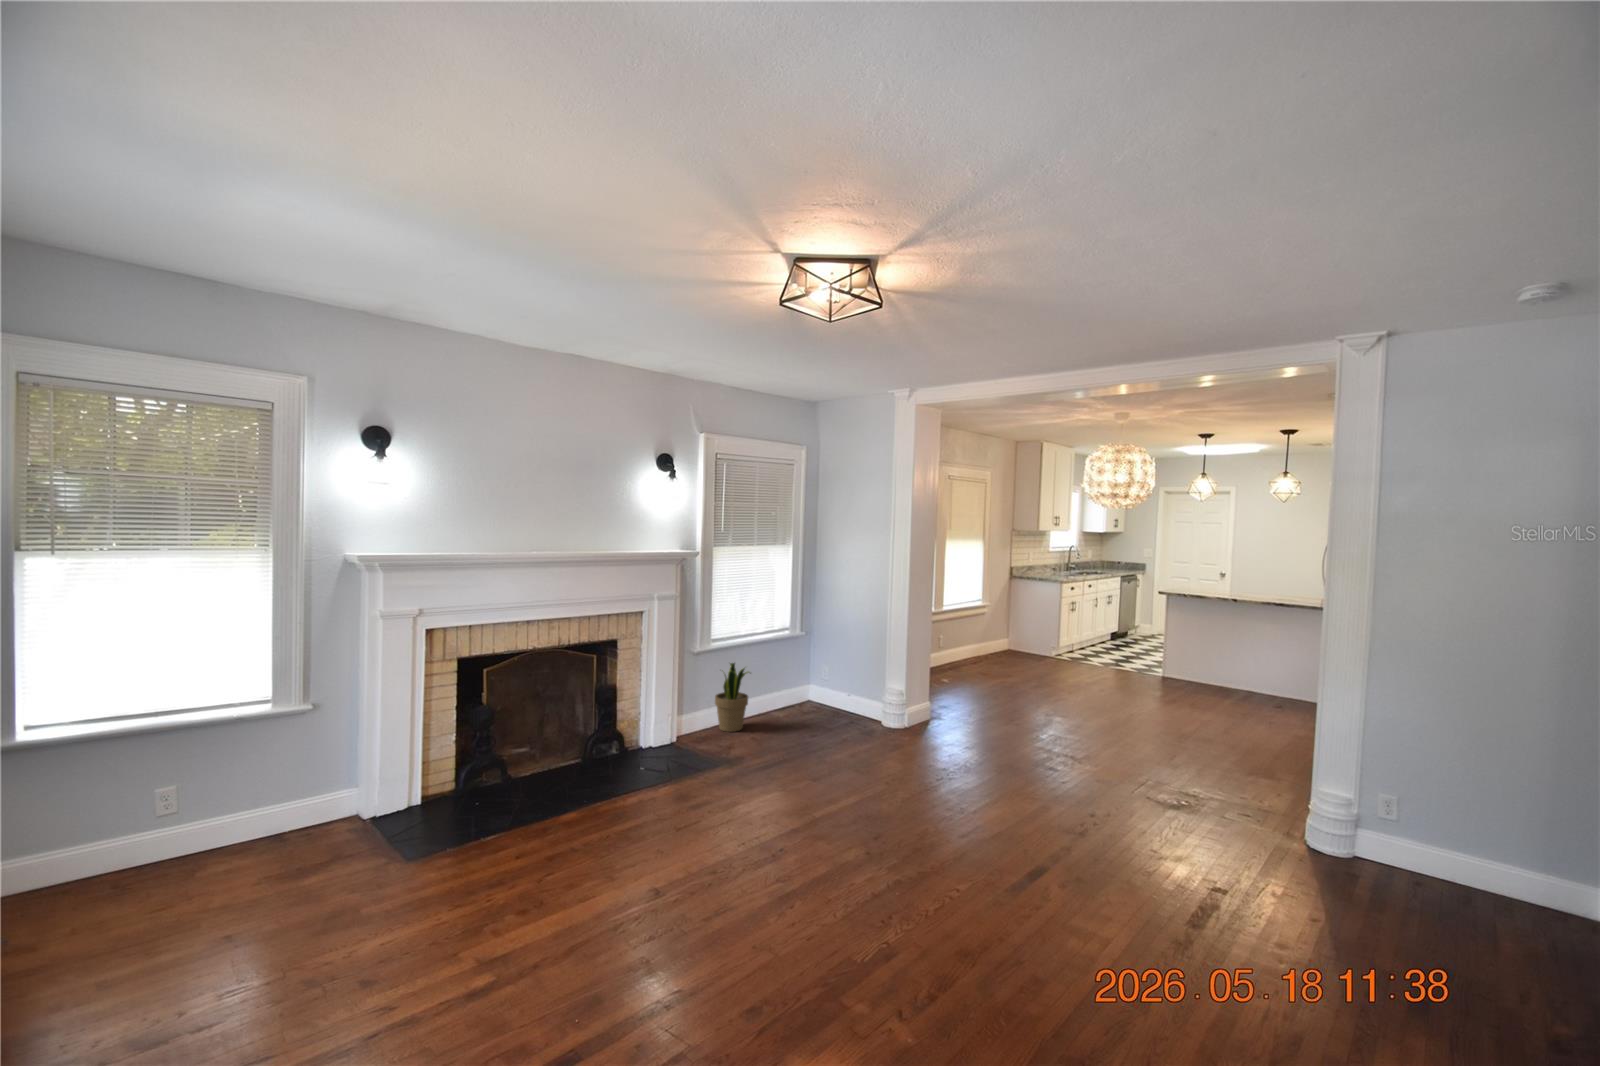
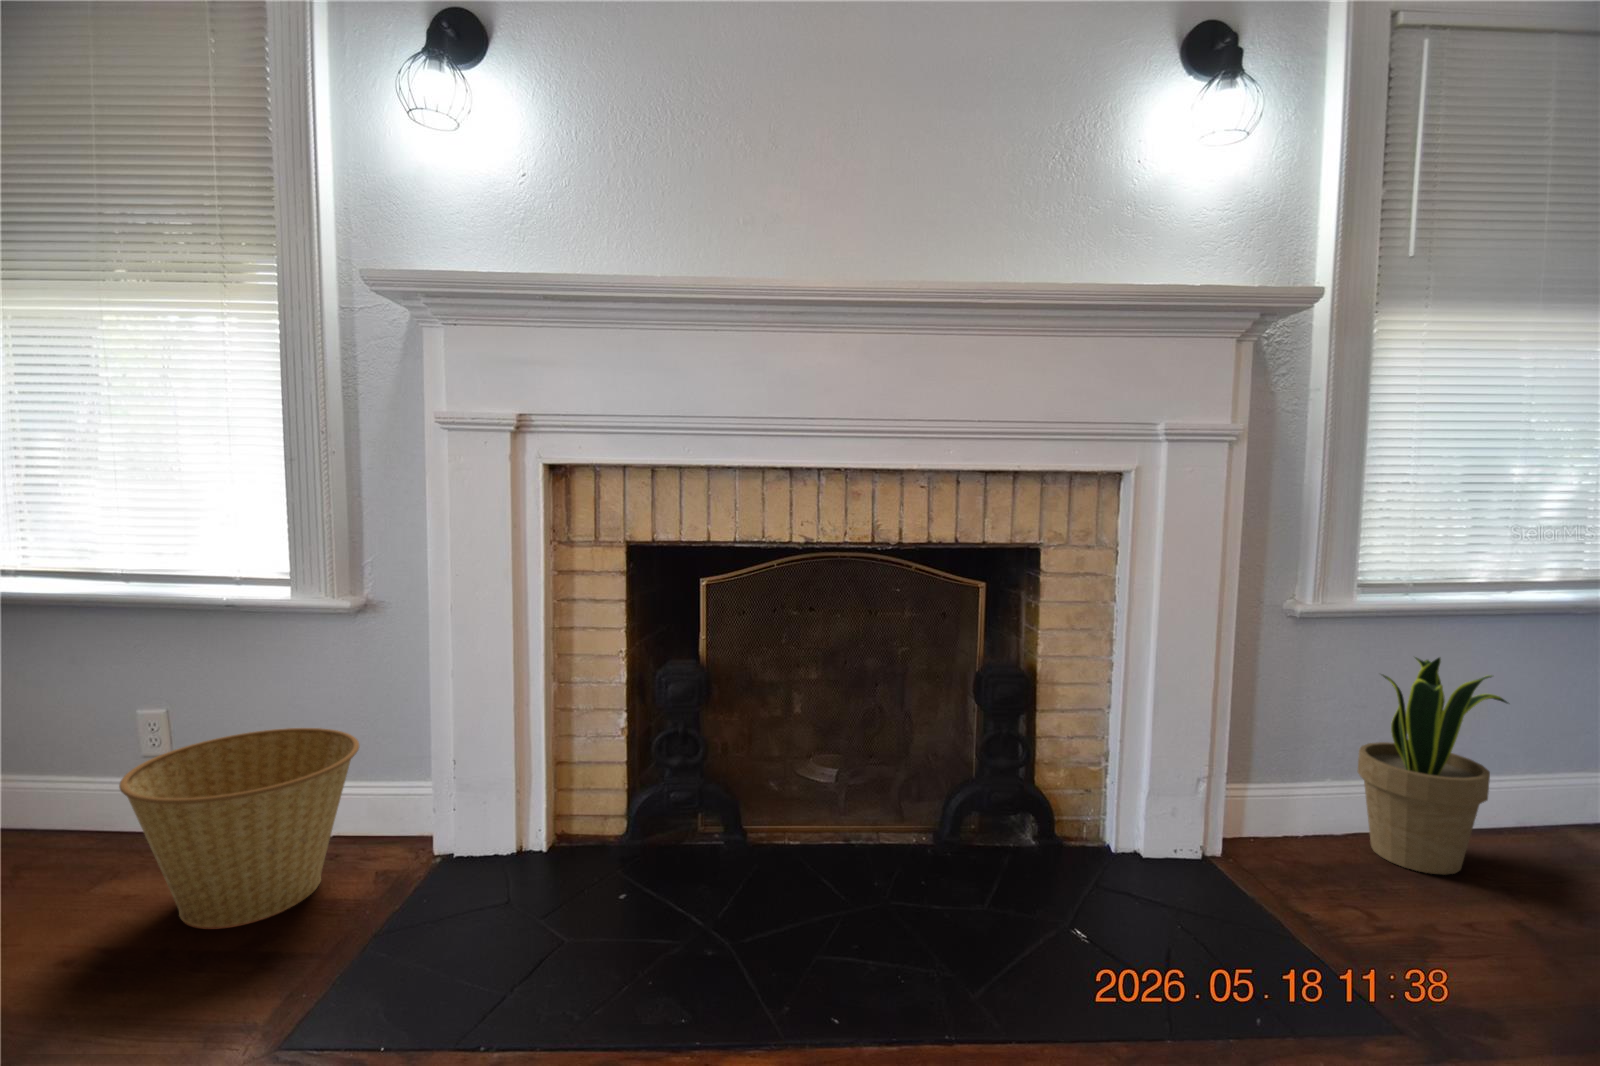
basket: none [229,772,345,869] -> present [119,728,359,927]

